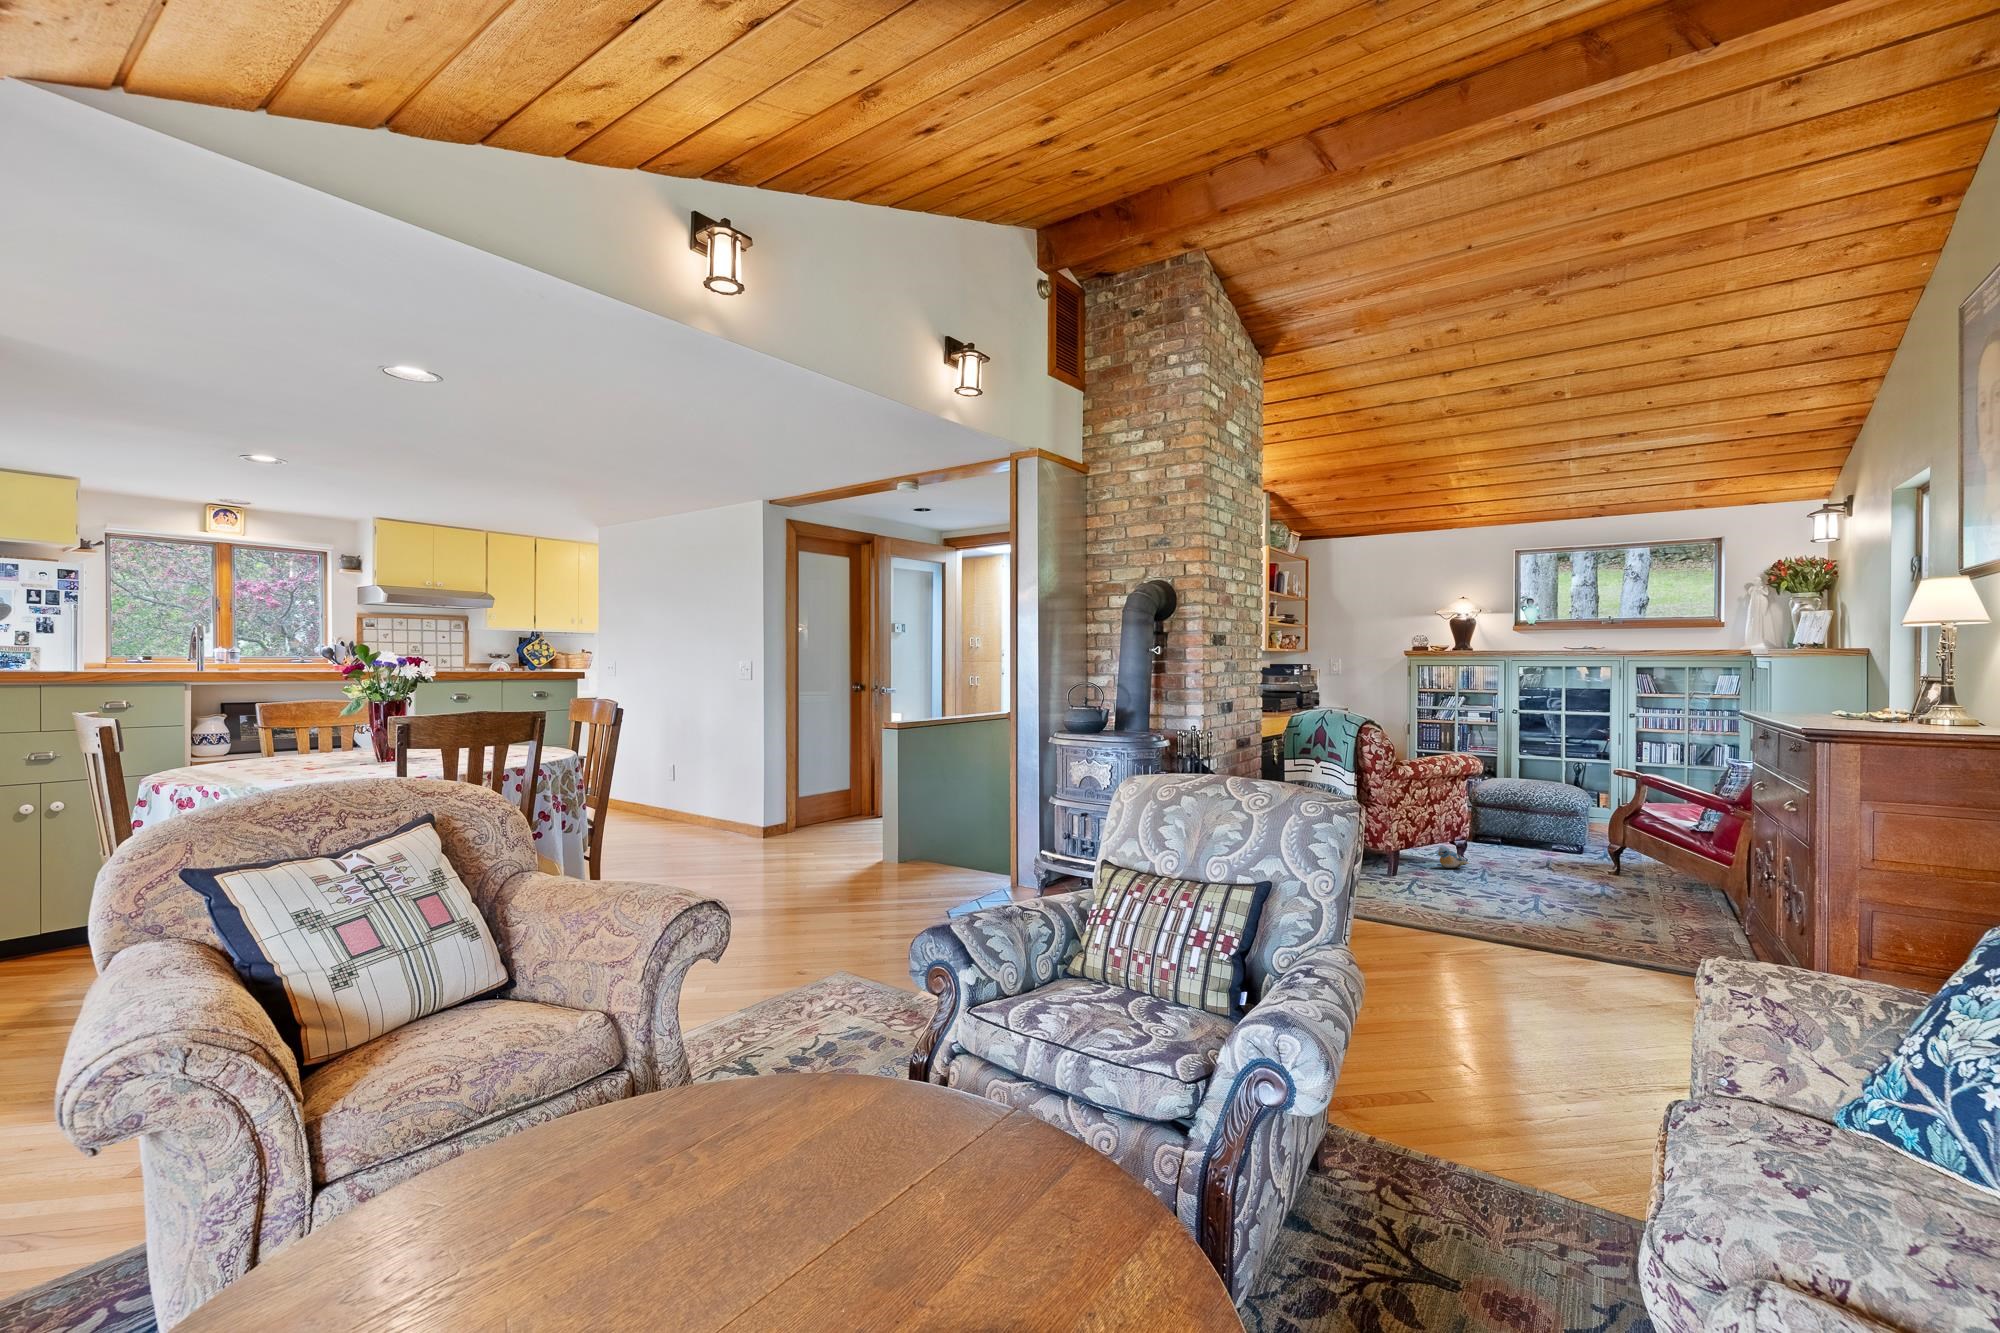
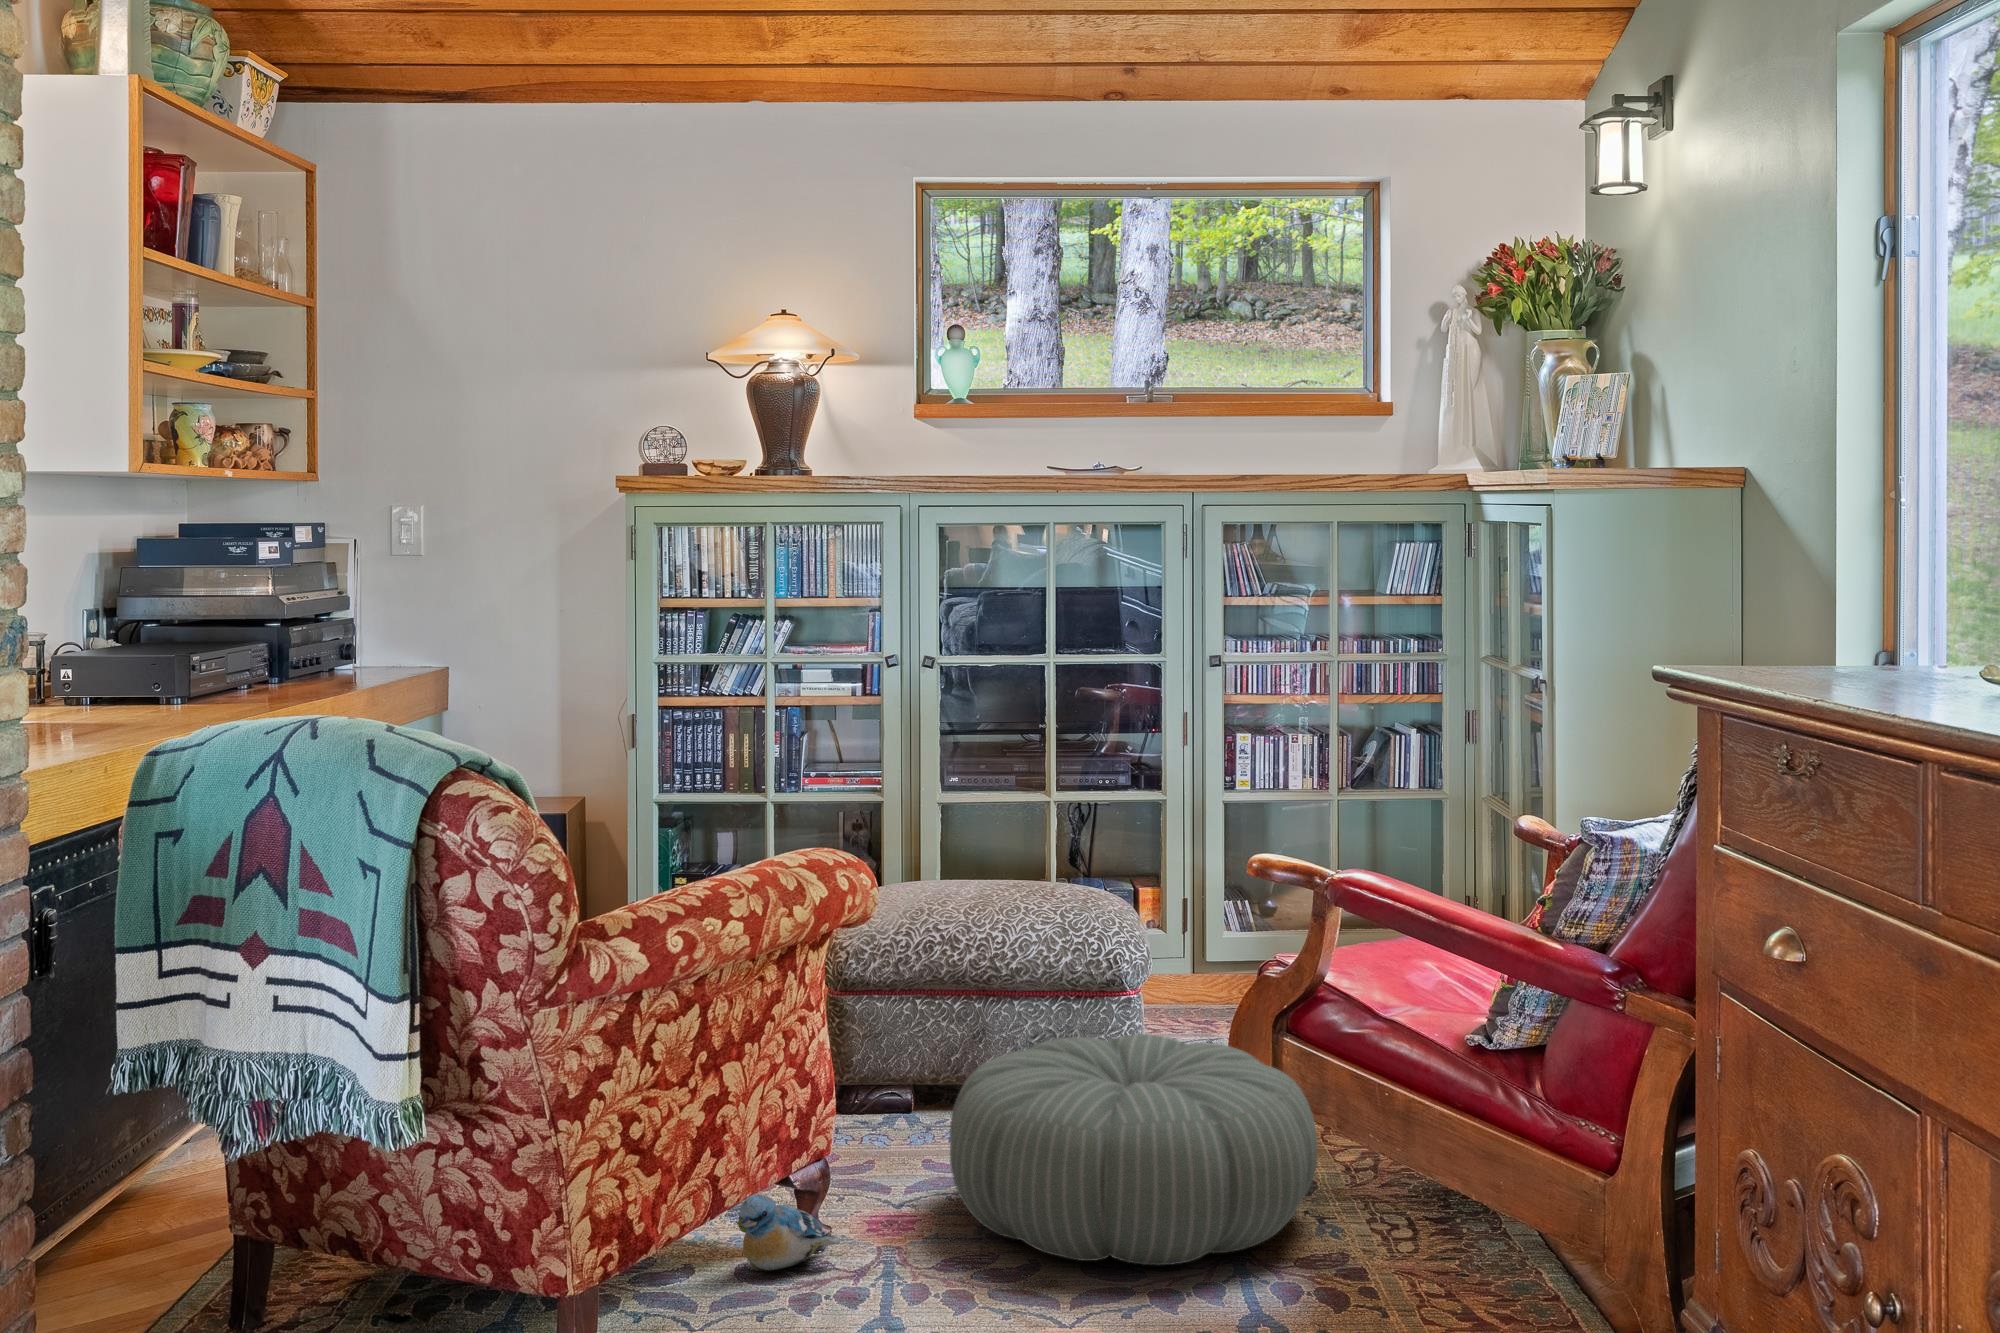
pouf: none [1506,821,1637,883] -> present [950,1034,1317,1265]

